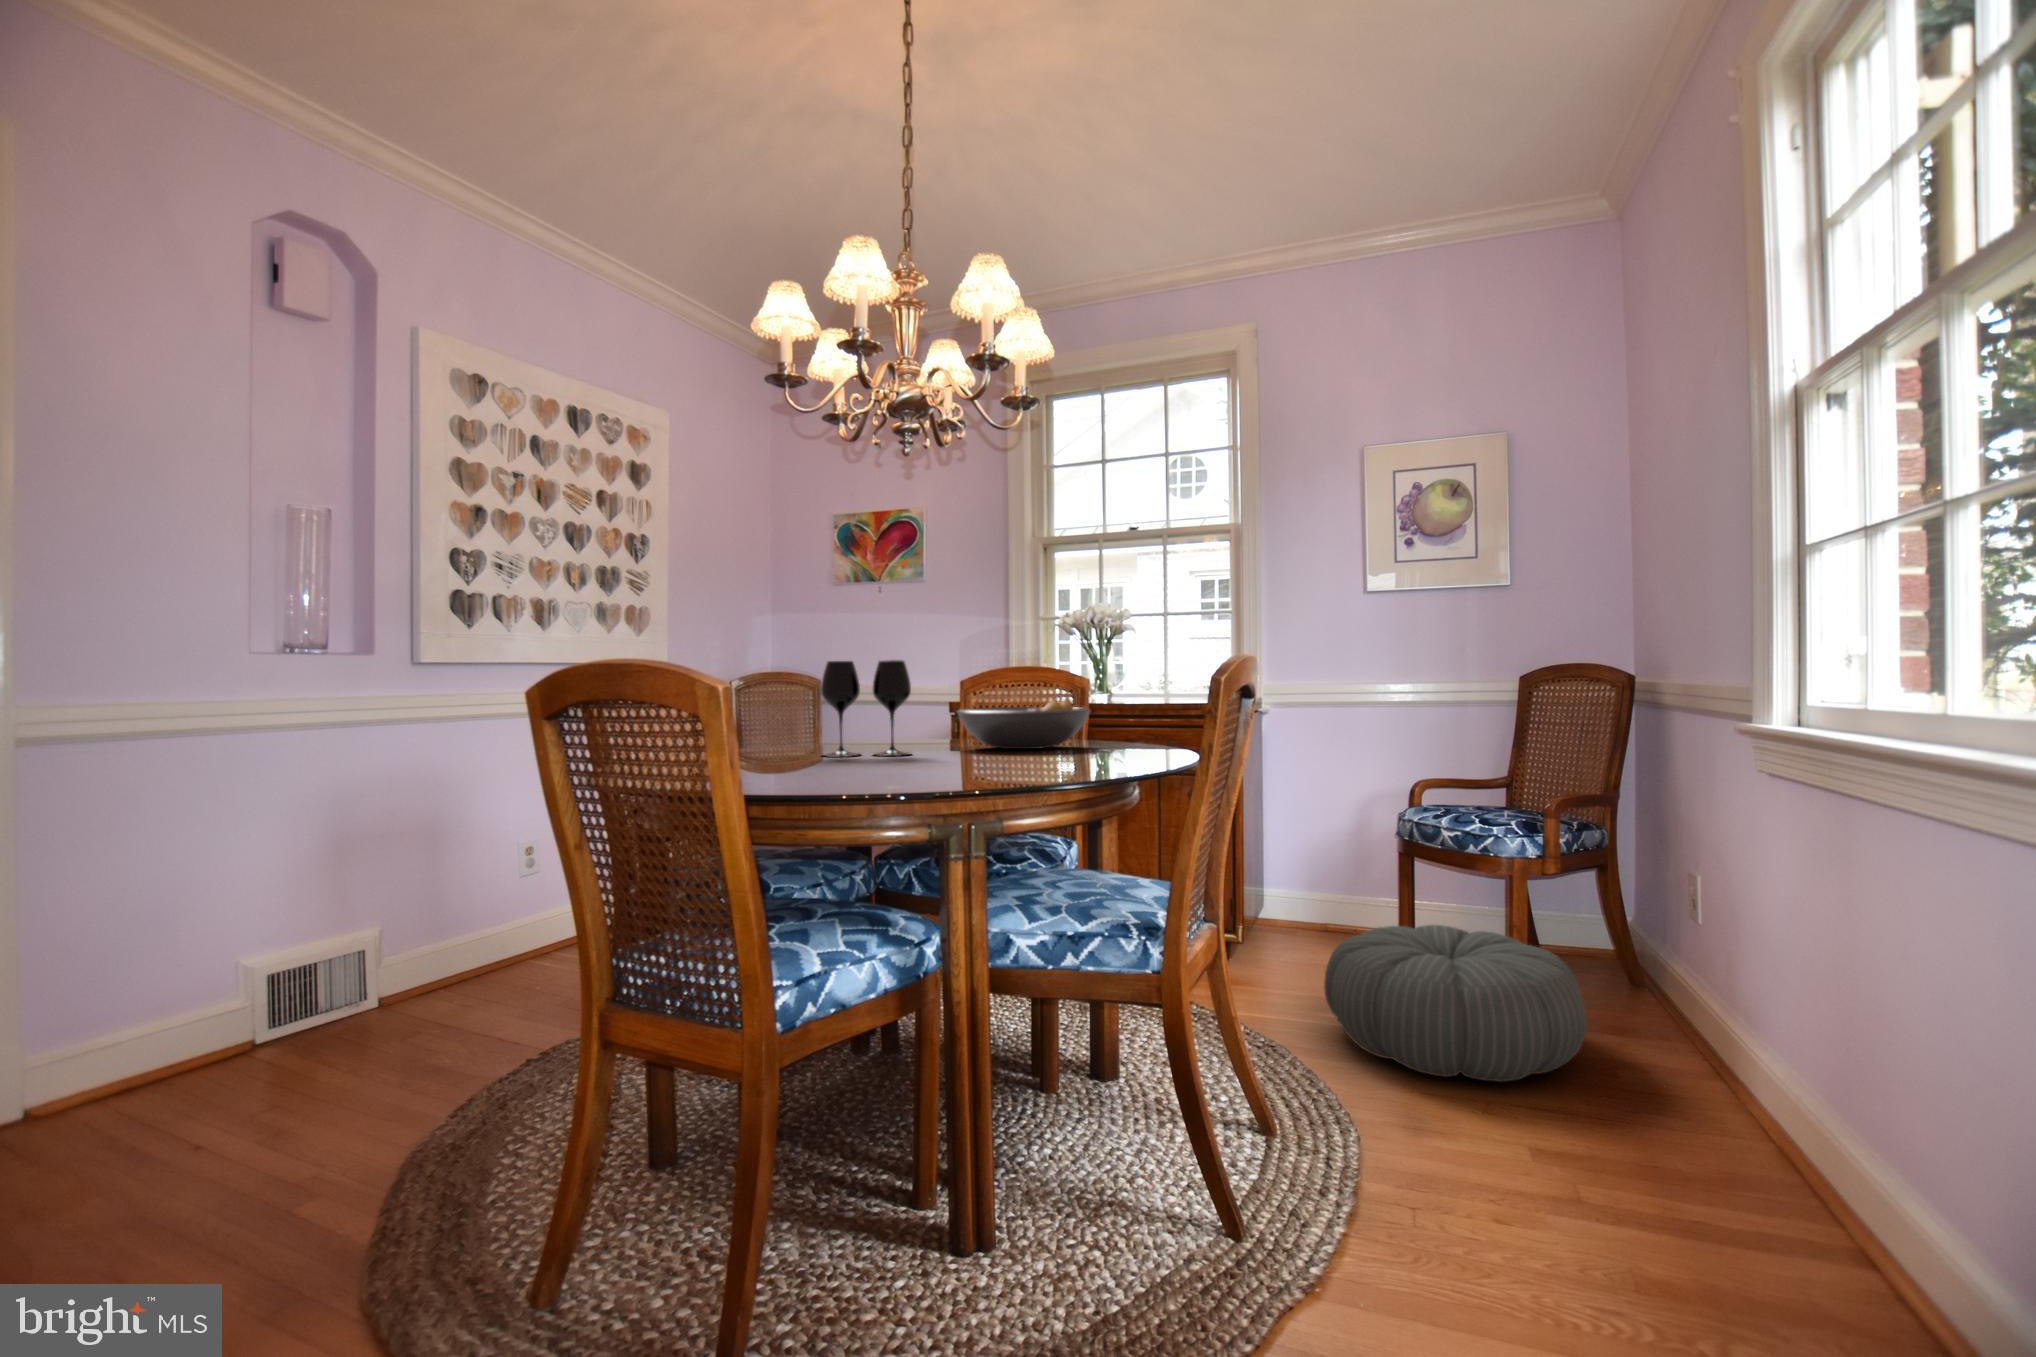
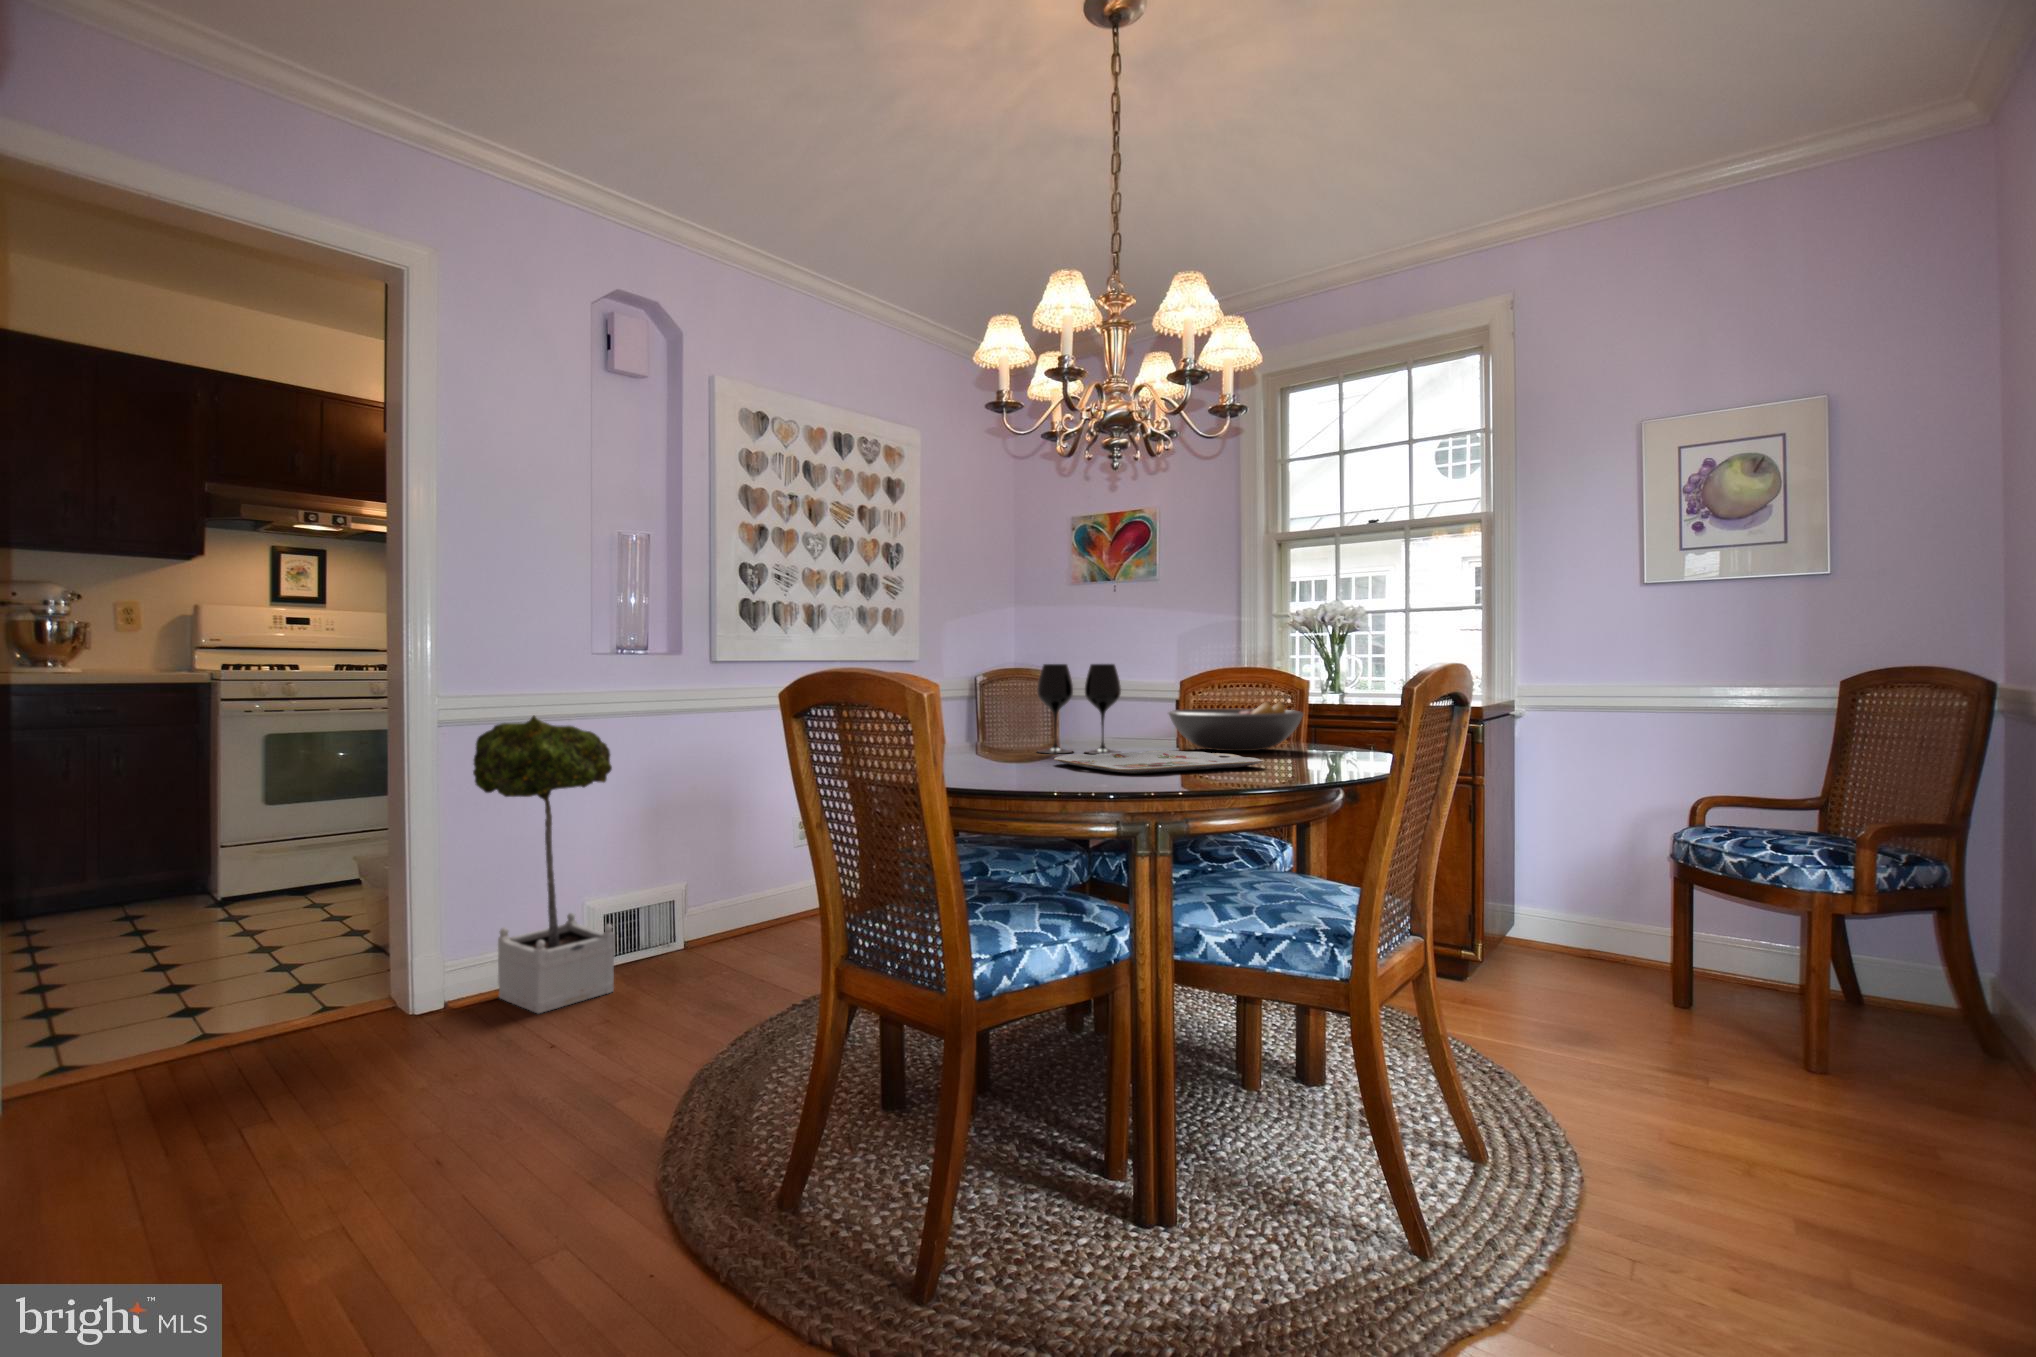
potted tree: none [70,730,284,1108] -> present [473,716,614,1013]
serving tray: none [848,749,1066,774] -> present [1054,750,1263,774]
pouf: present [1324,925,1587,1082] -> none [1564,958,1893,1143]

